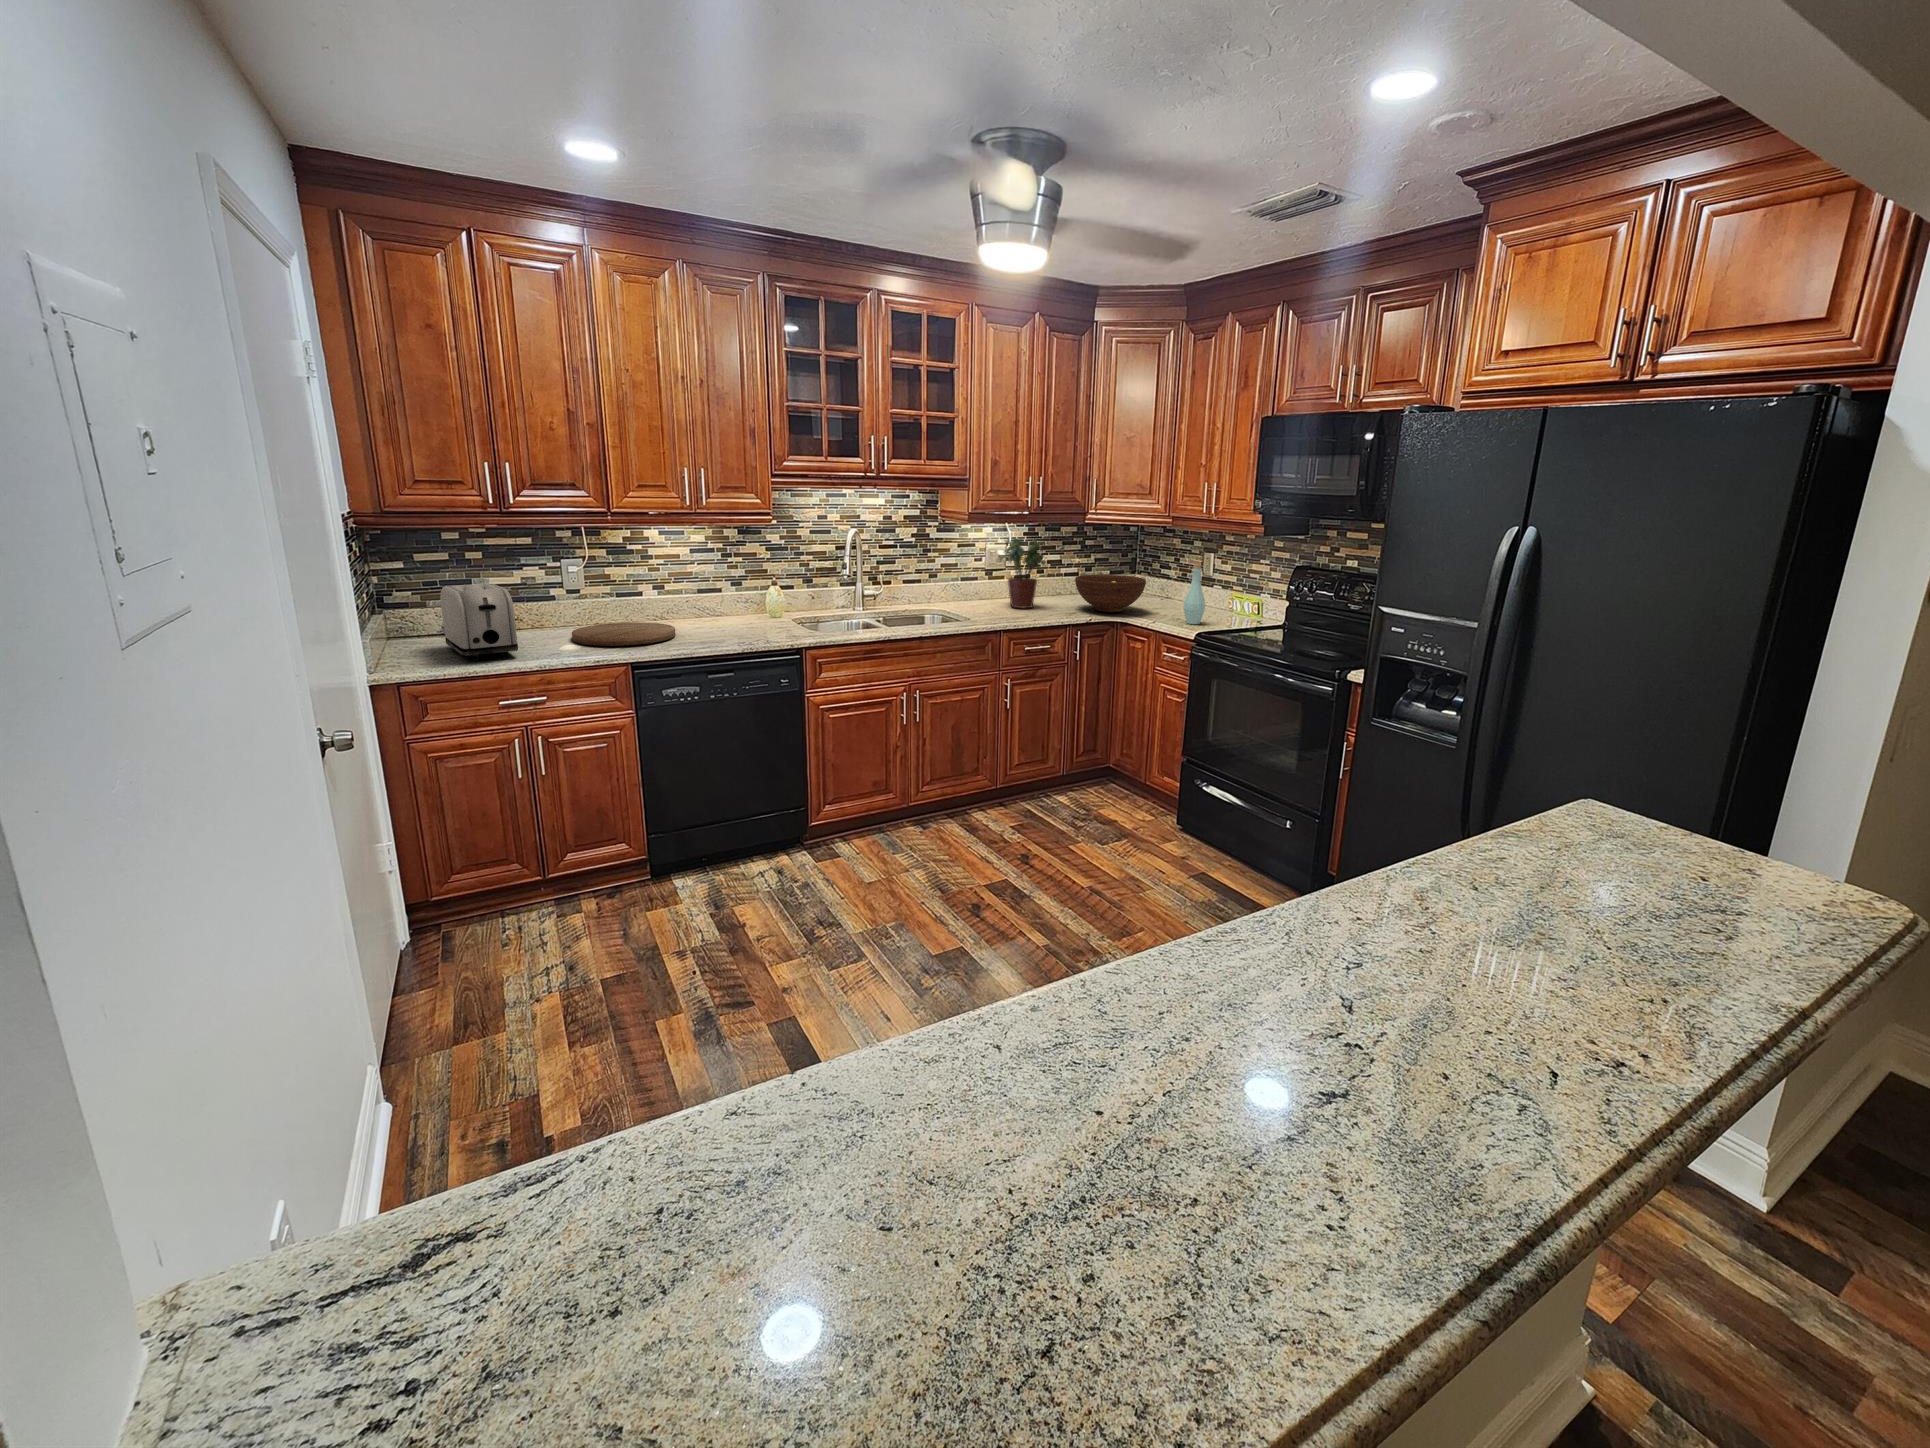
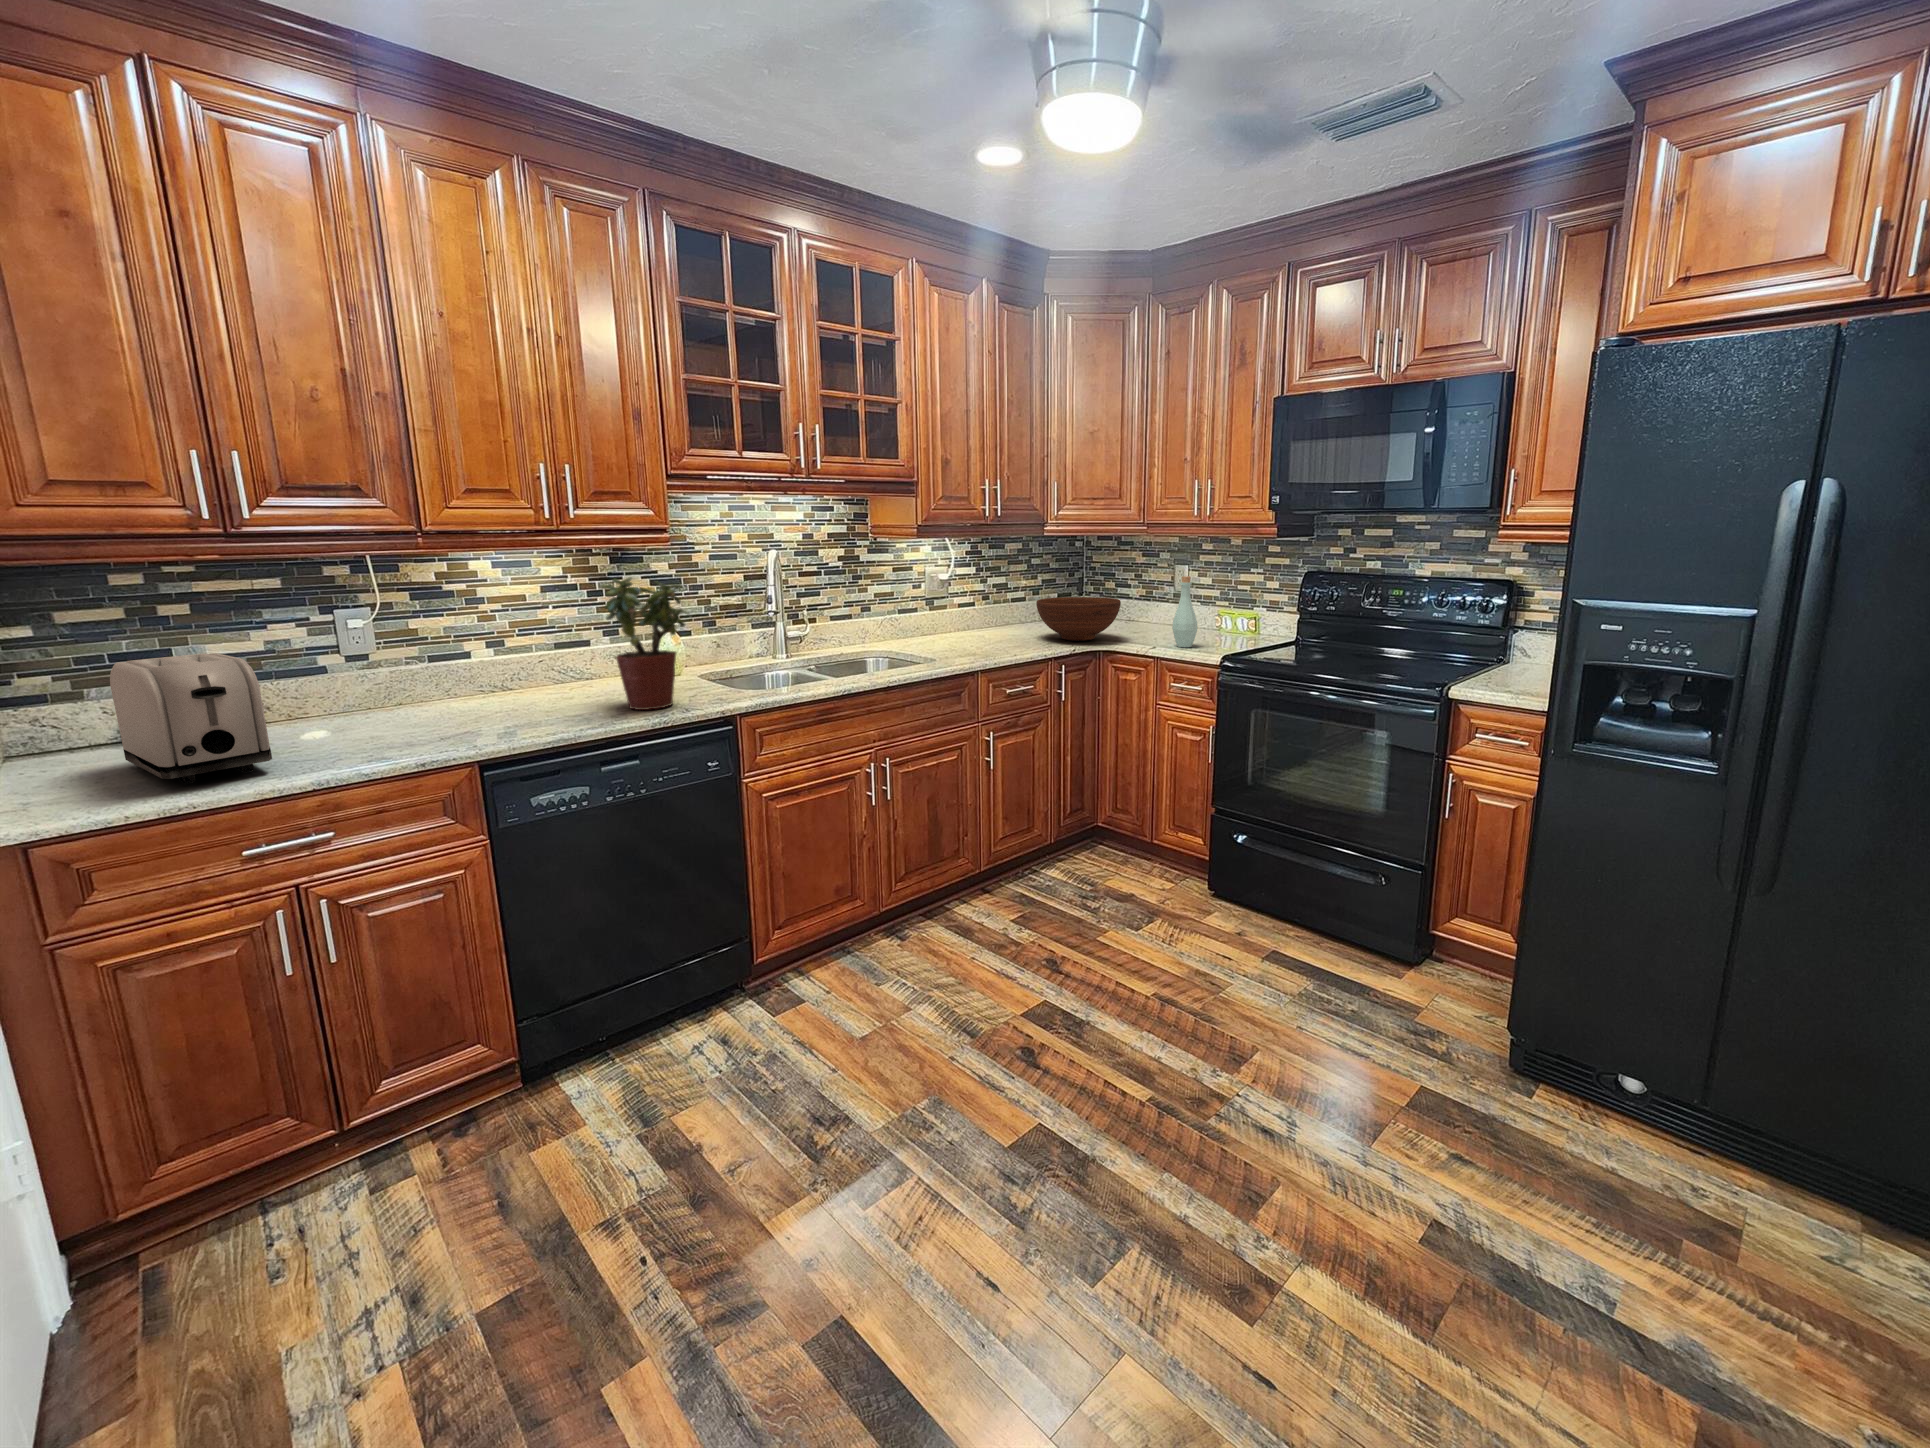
potted plant: present [1004,538,1044,608] -> present [602,577,688,710]
cutting board: present [572,622,675,646] -> none [363,697,536,739]

